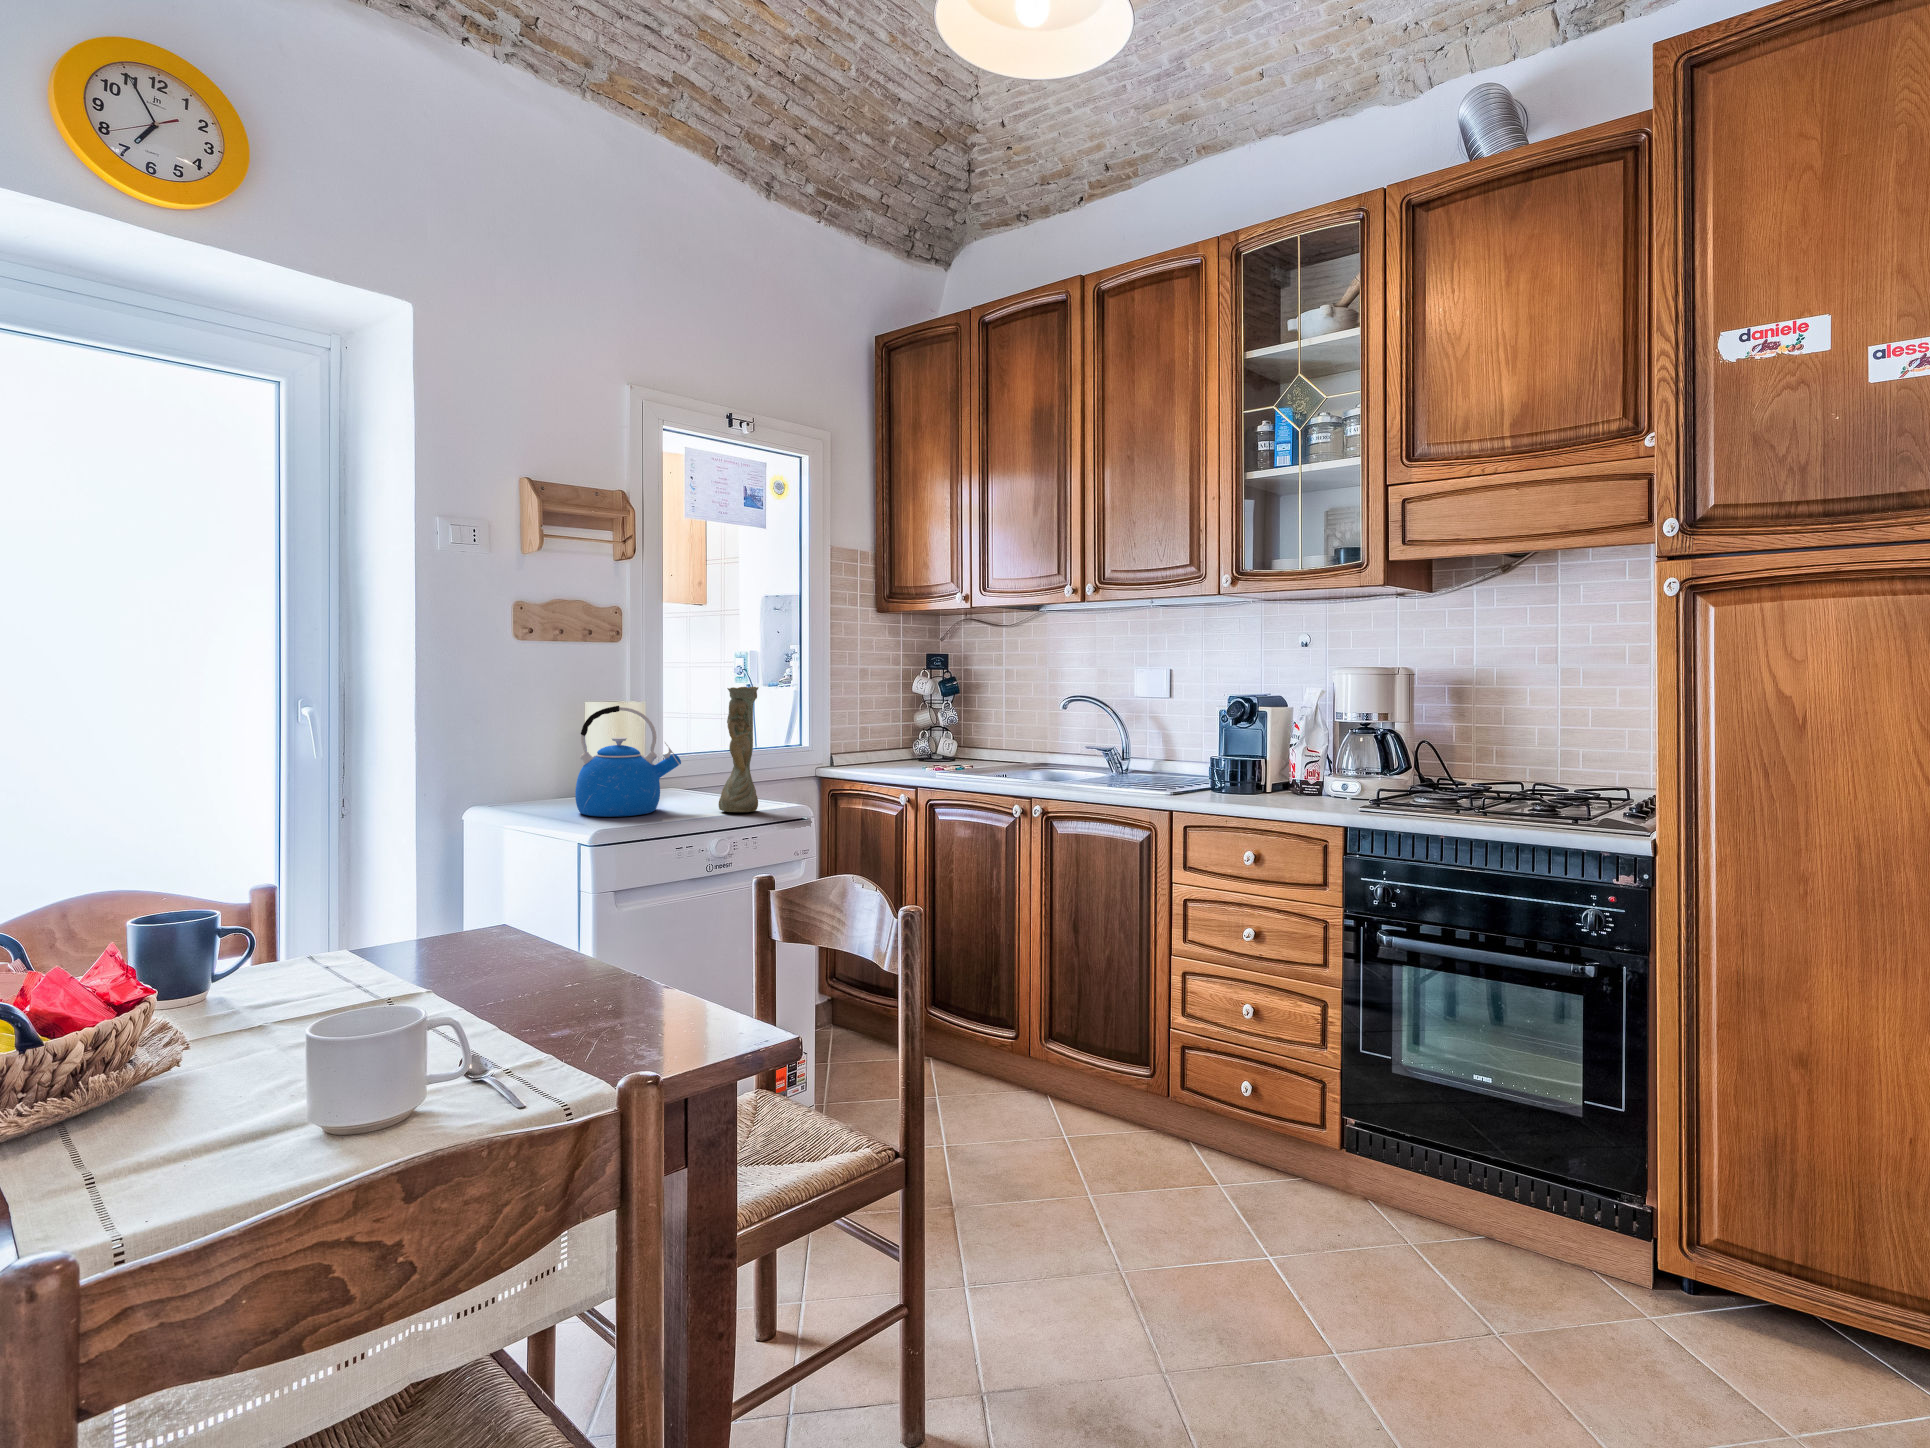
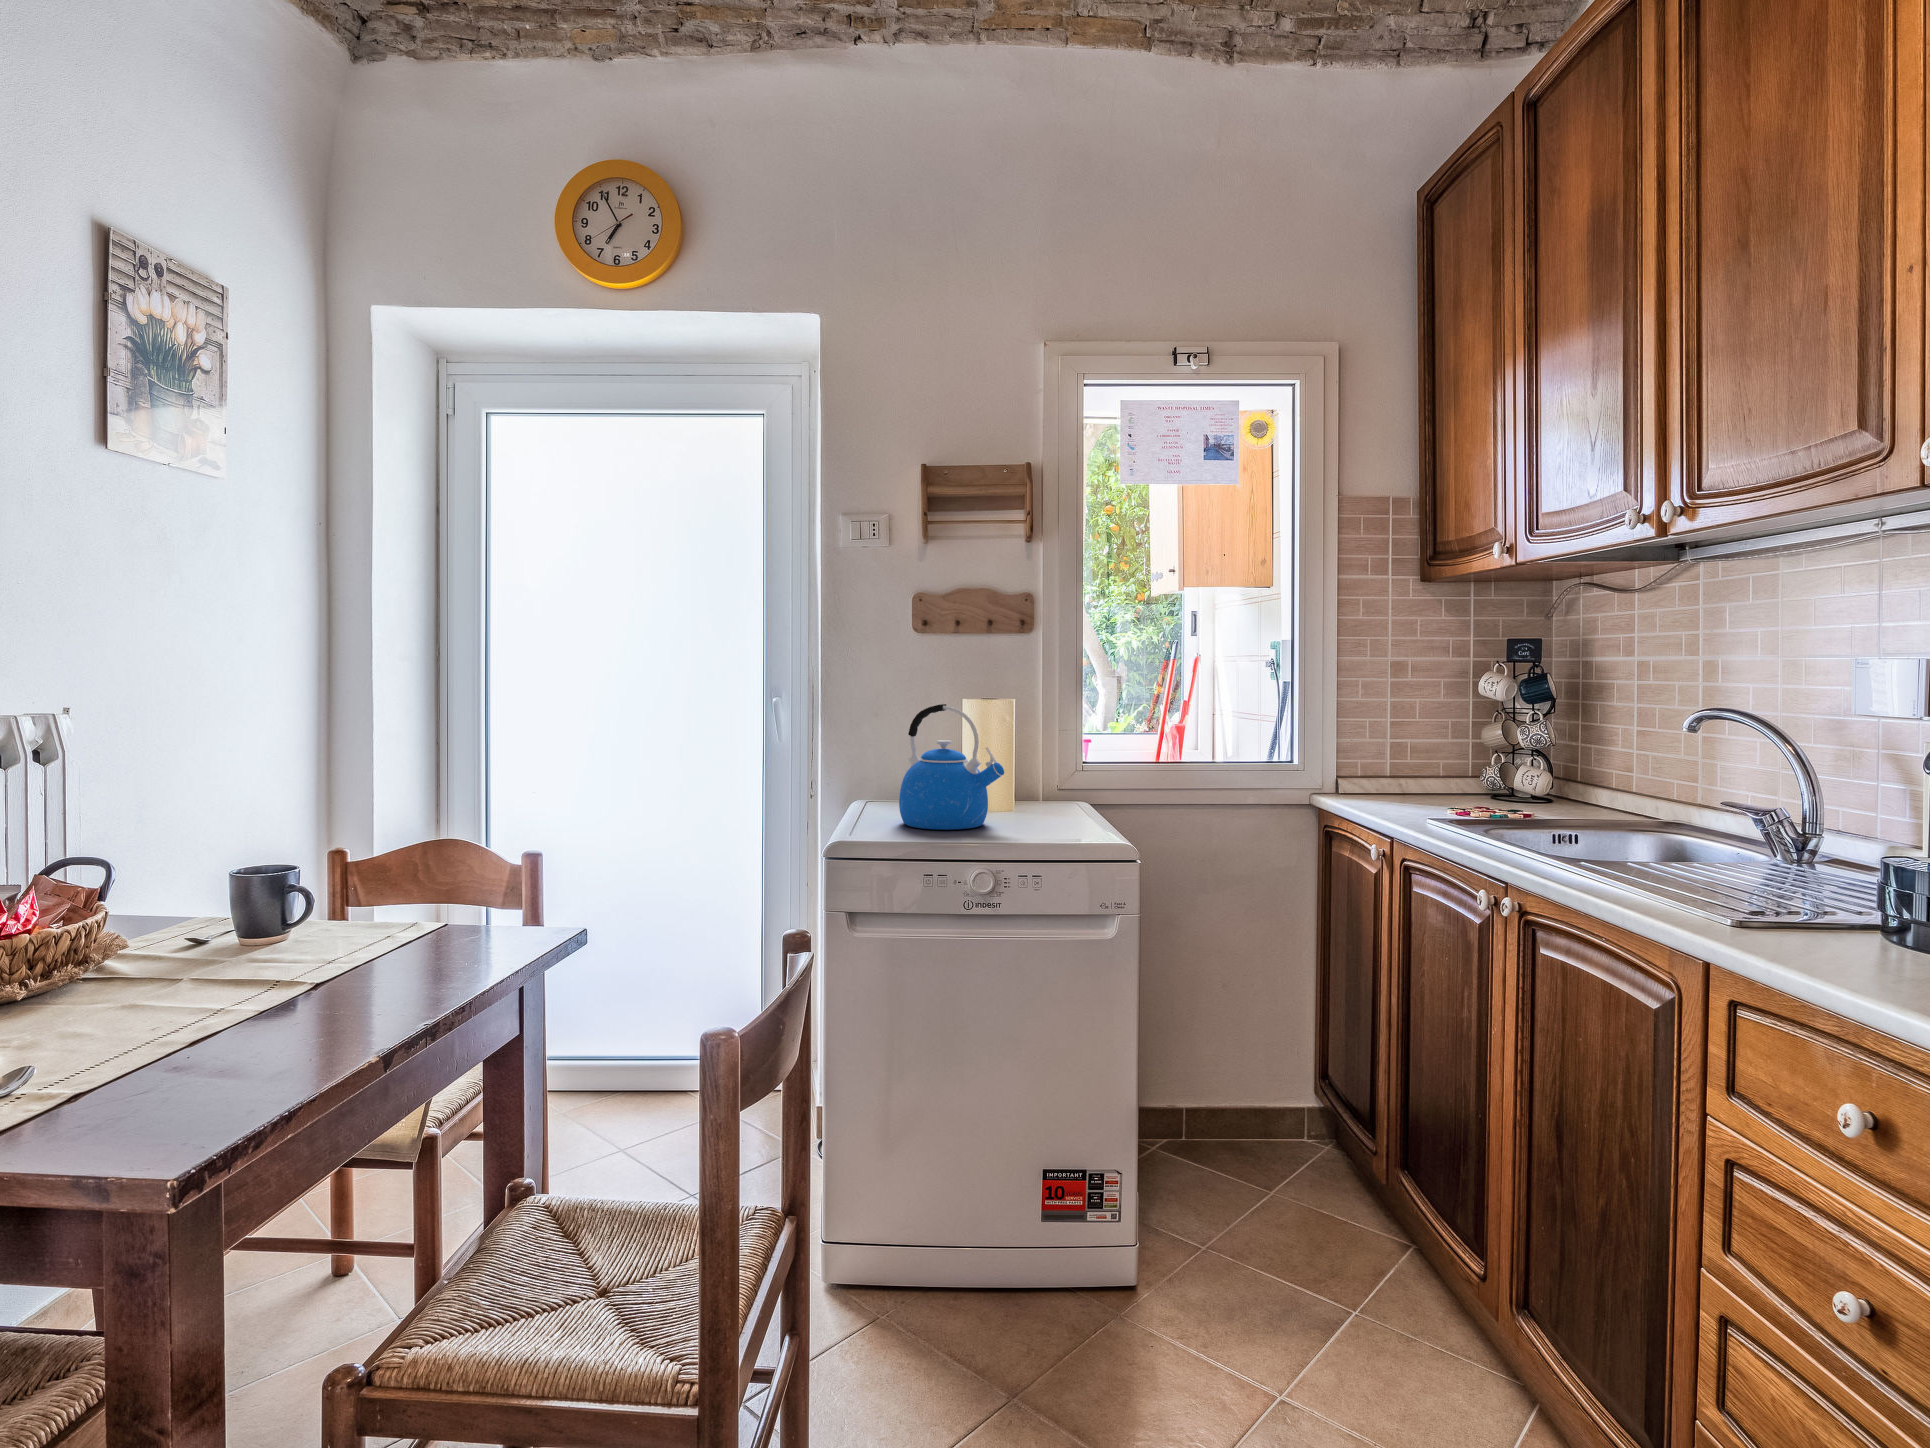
vase: present [719,687,758,812] -> none [1031,683,1080,841]

